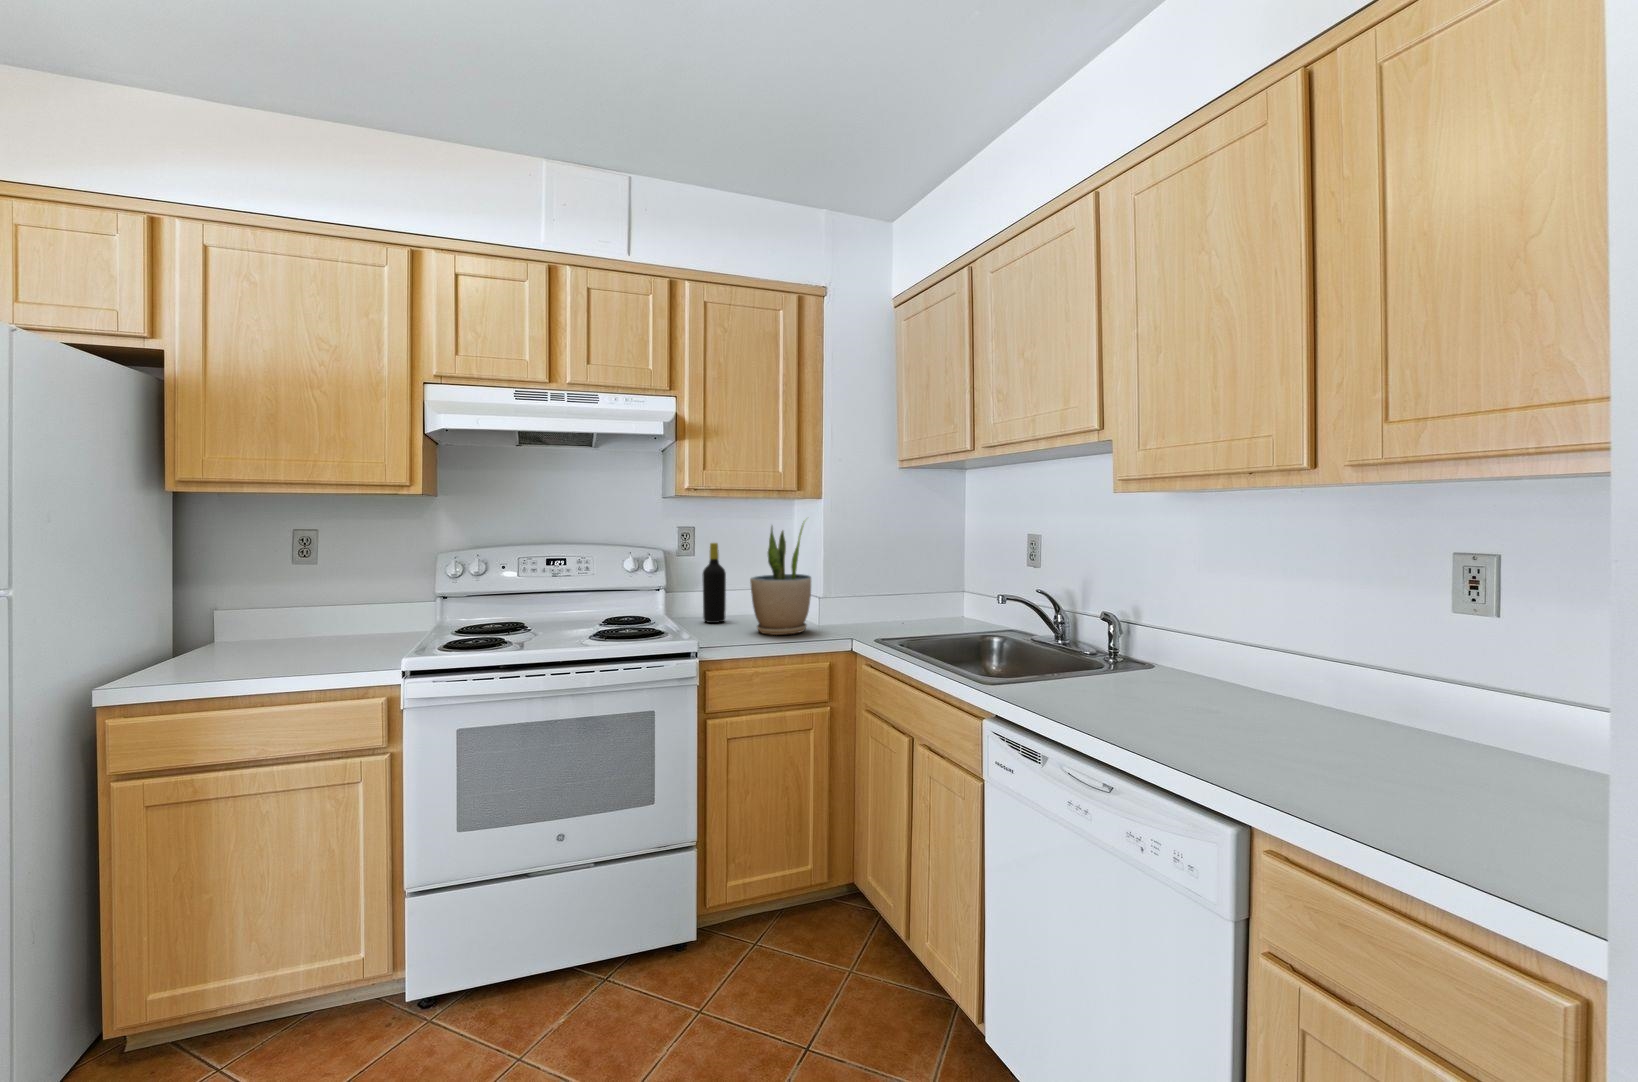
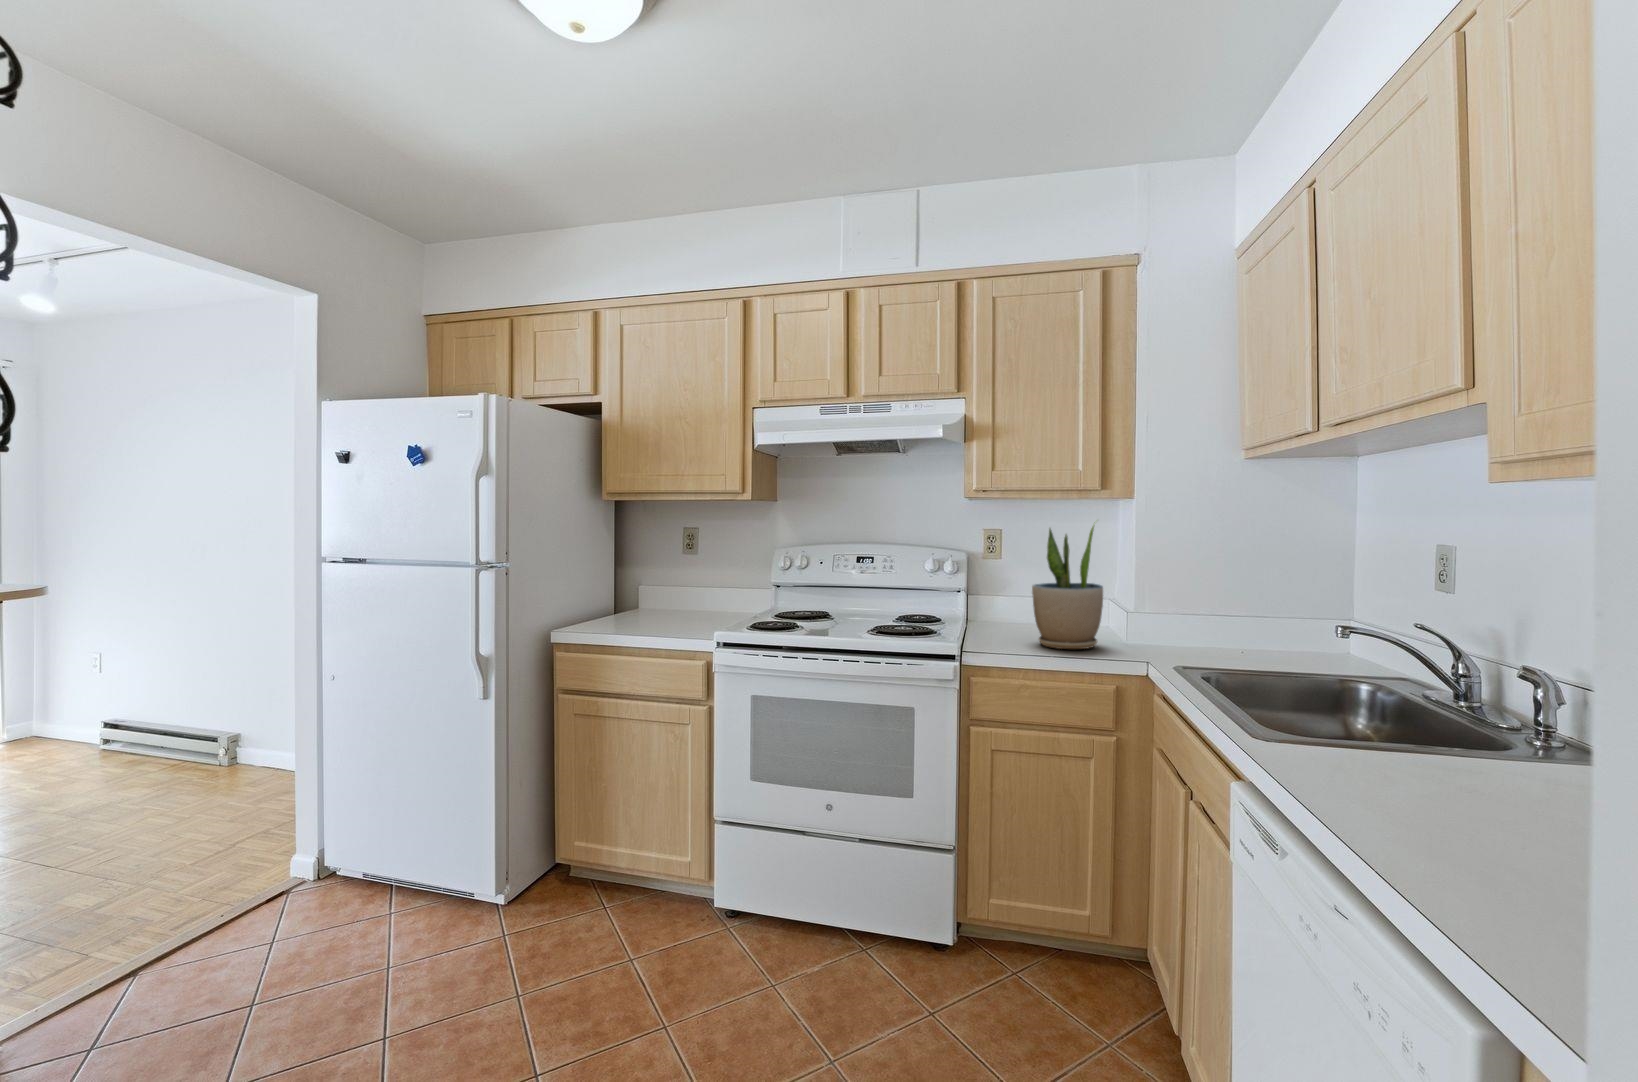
bottle: present [702,543,726,623] -> none [997,546,1022,630]

